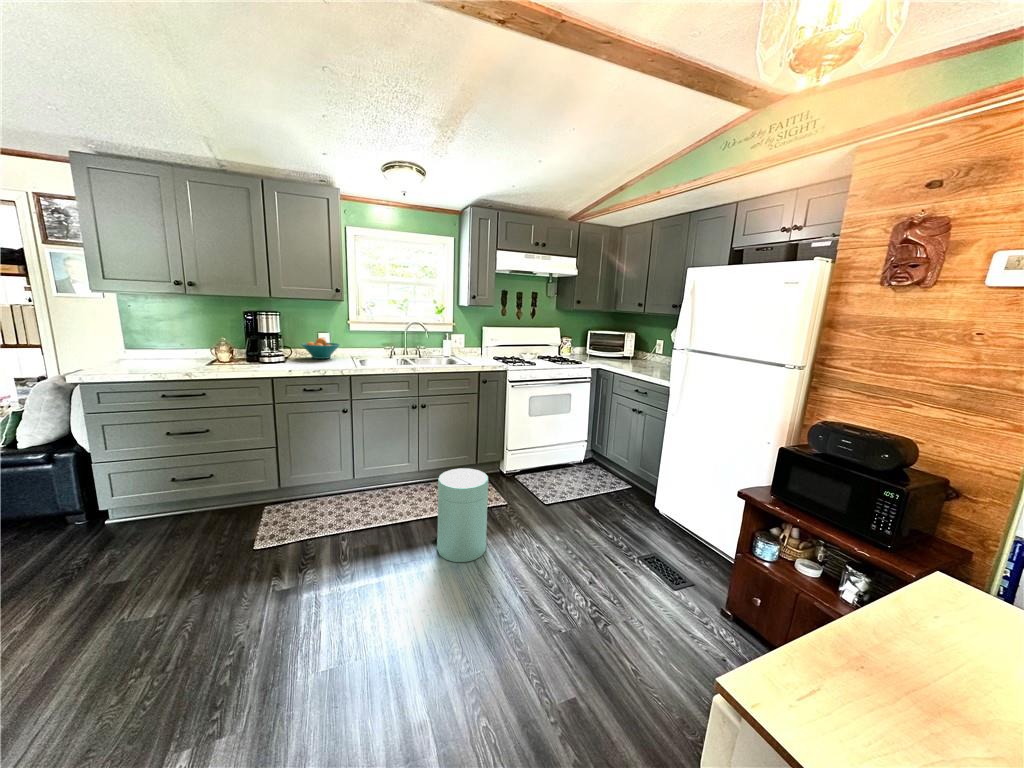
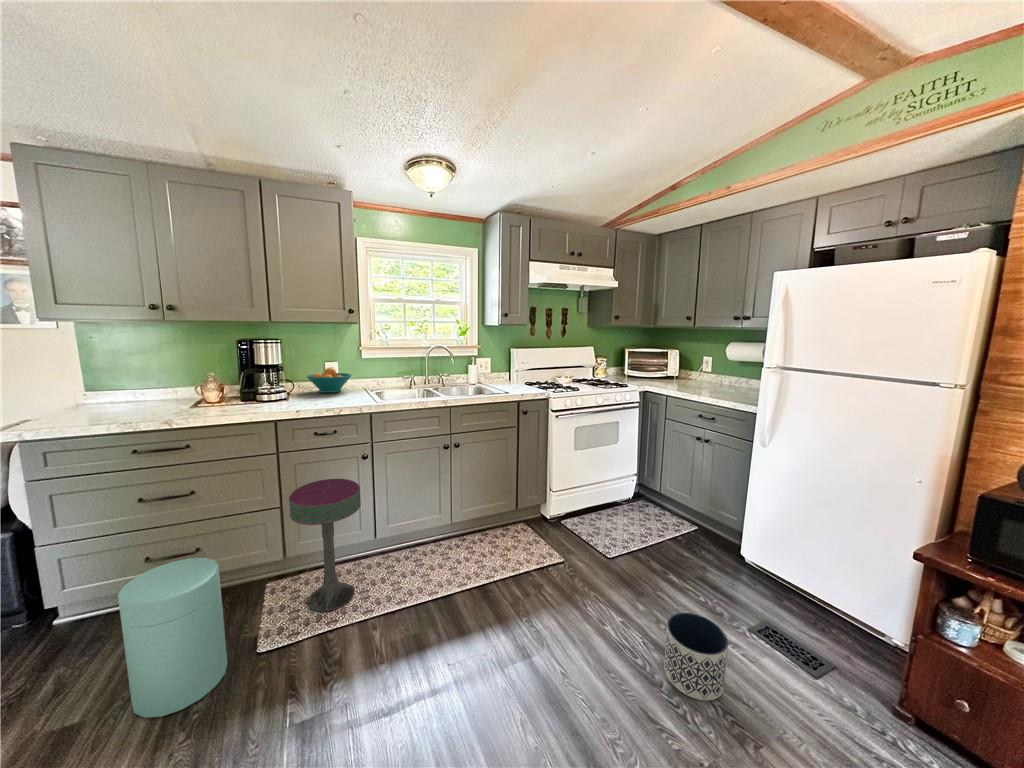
bar stool: none [280,427,338,527] -> present [289,479,361,612]
trash can: present [432,468,488,562] -> present [118,558,227,718]
planter: none [558,537,603,597] -> present [664,613,728,701]

